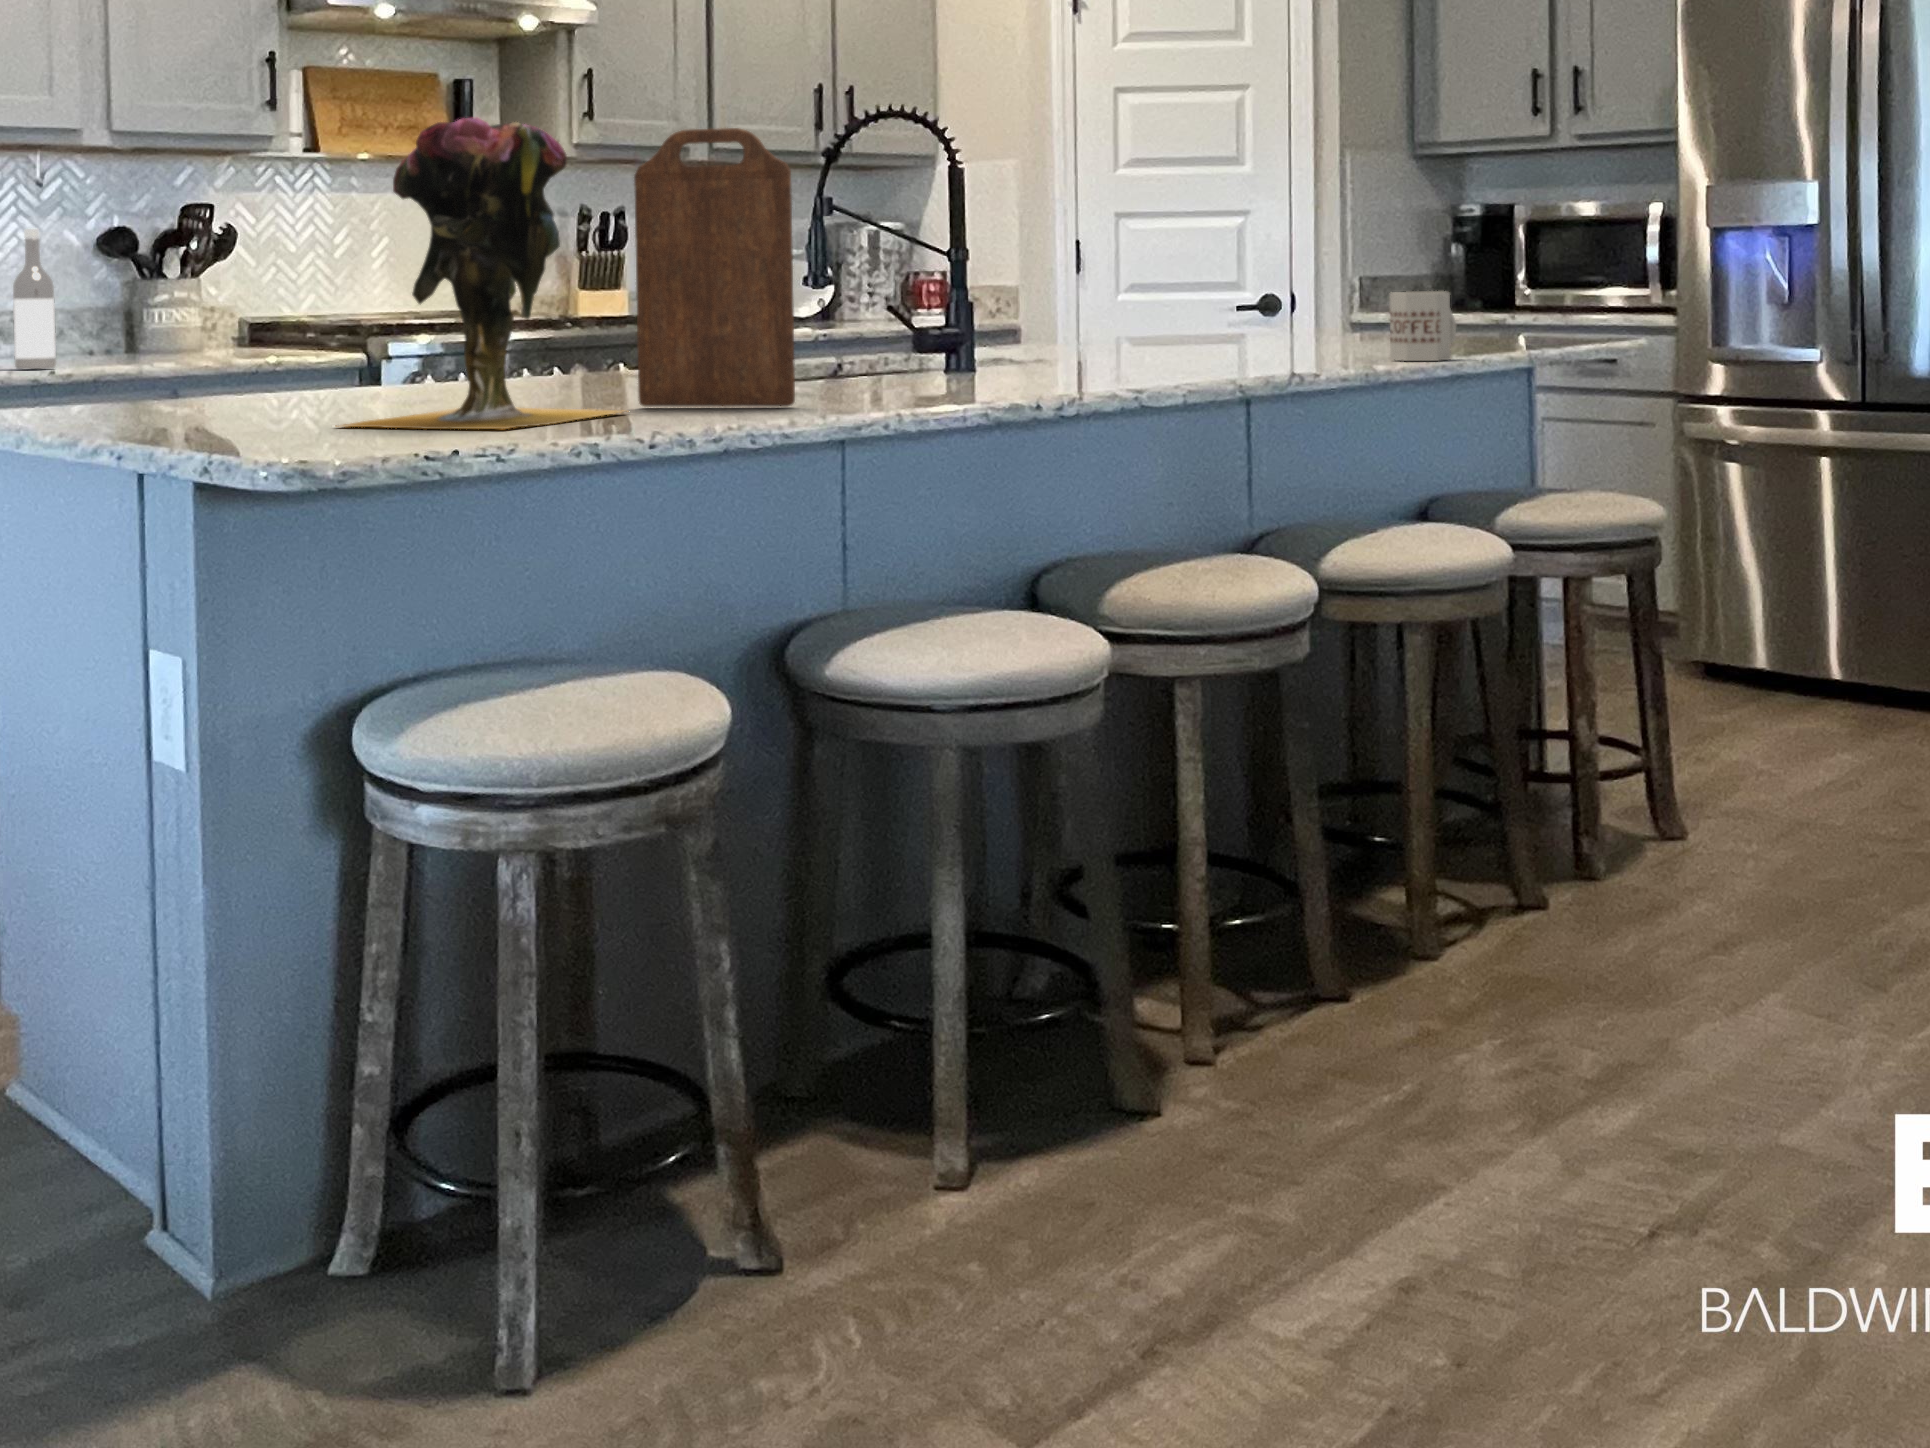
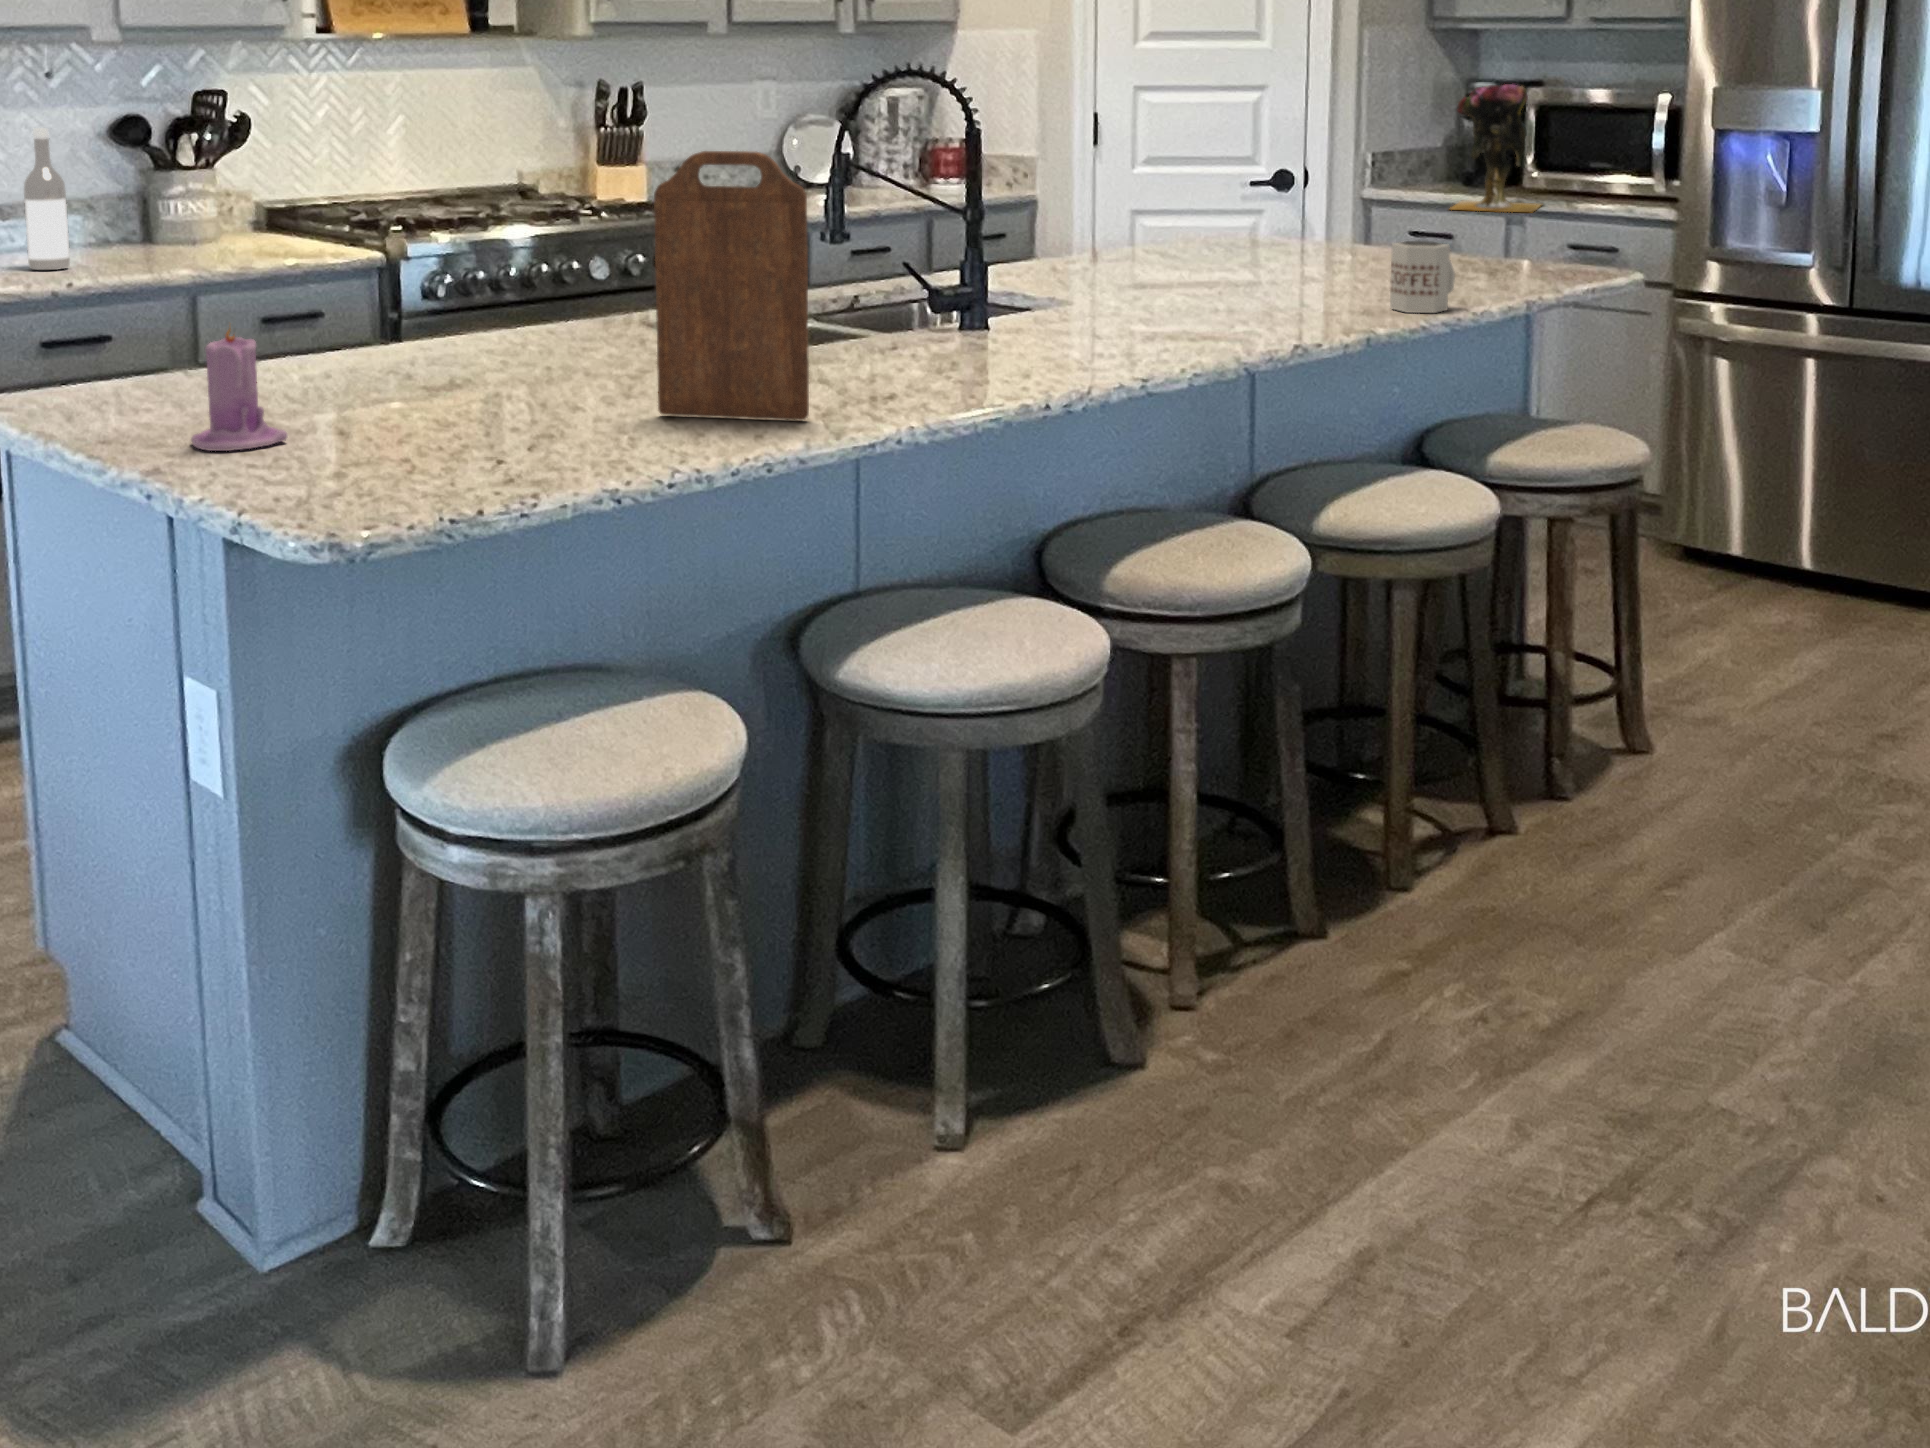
vase: present [343,117,621,429] -> present [1450,84,1541,212]
candle: none [154,297,254,426] -> present [191,328,288,451]

